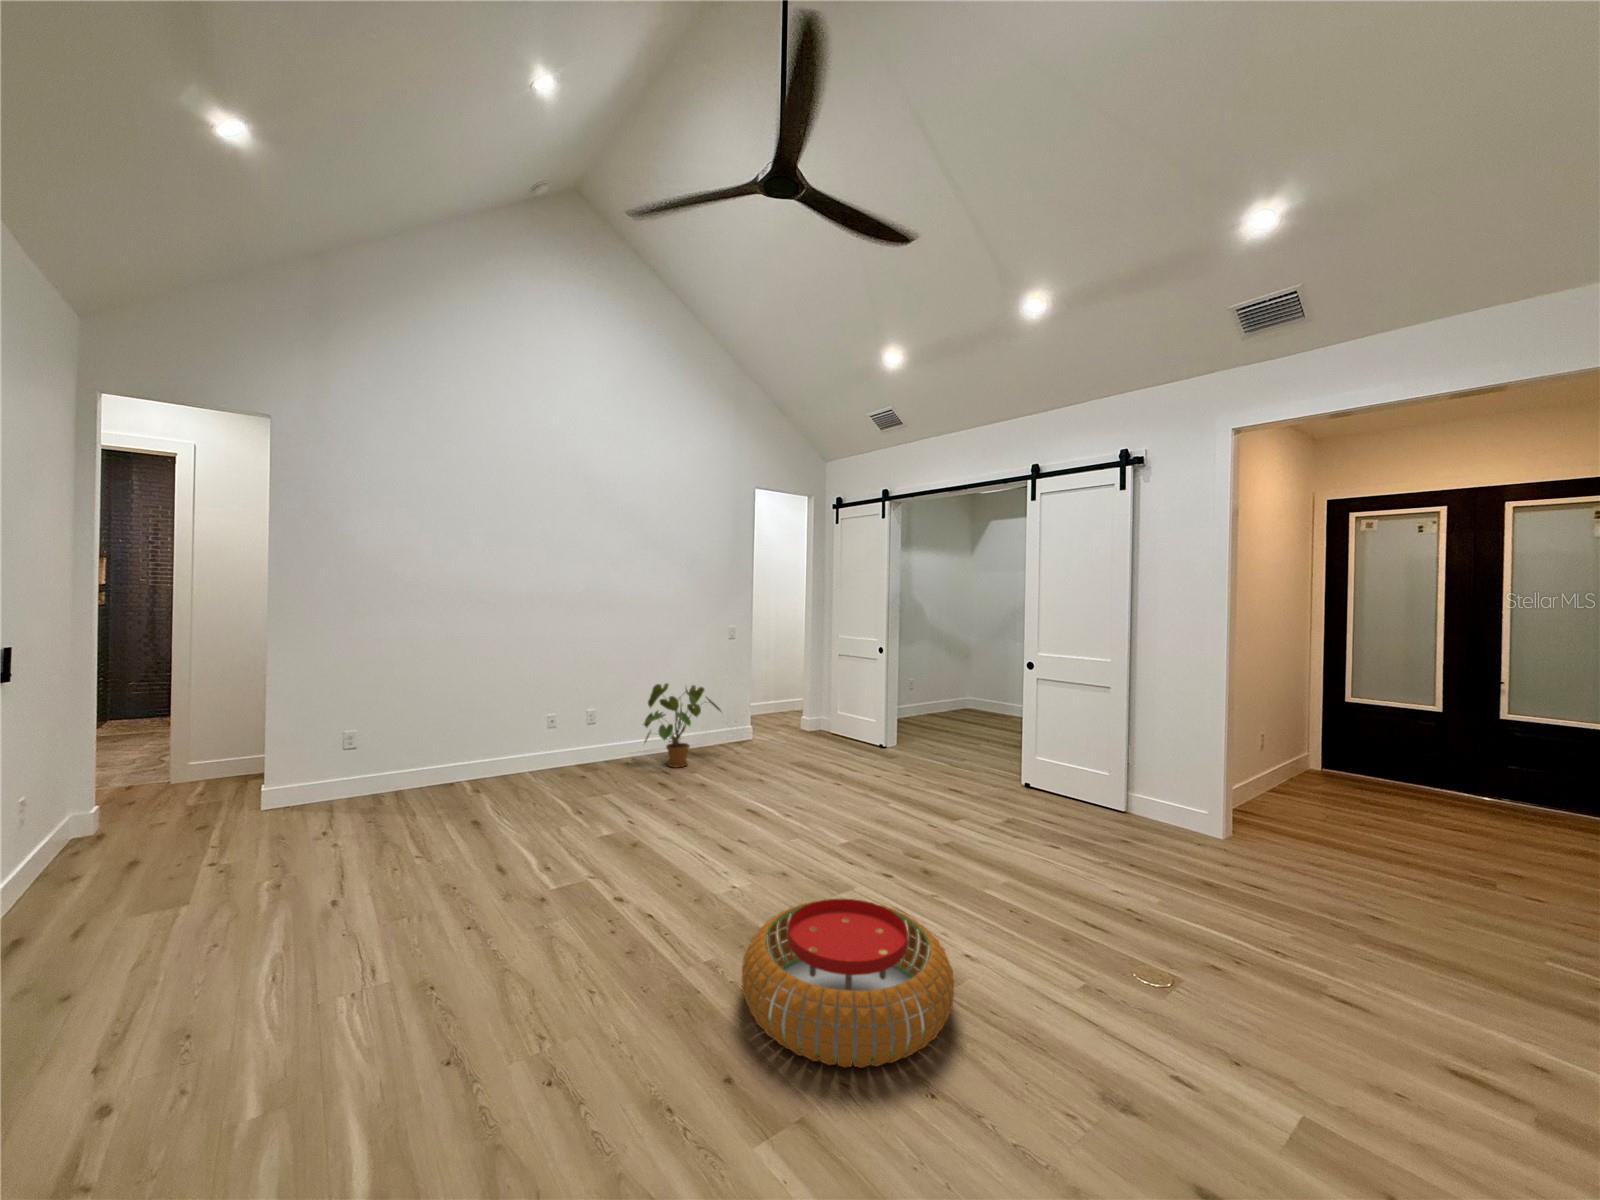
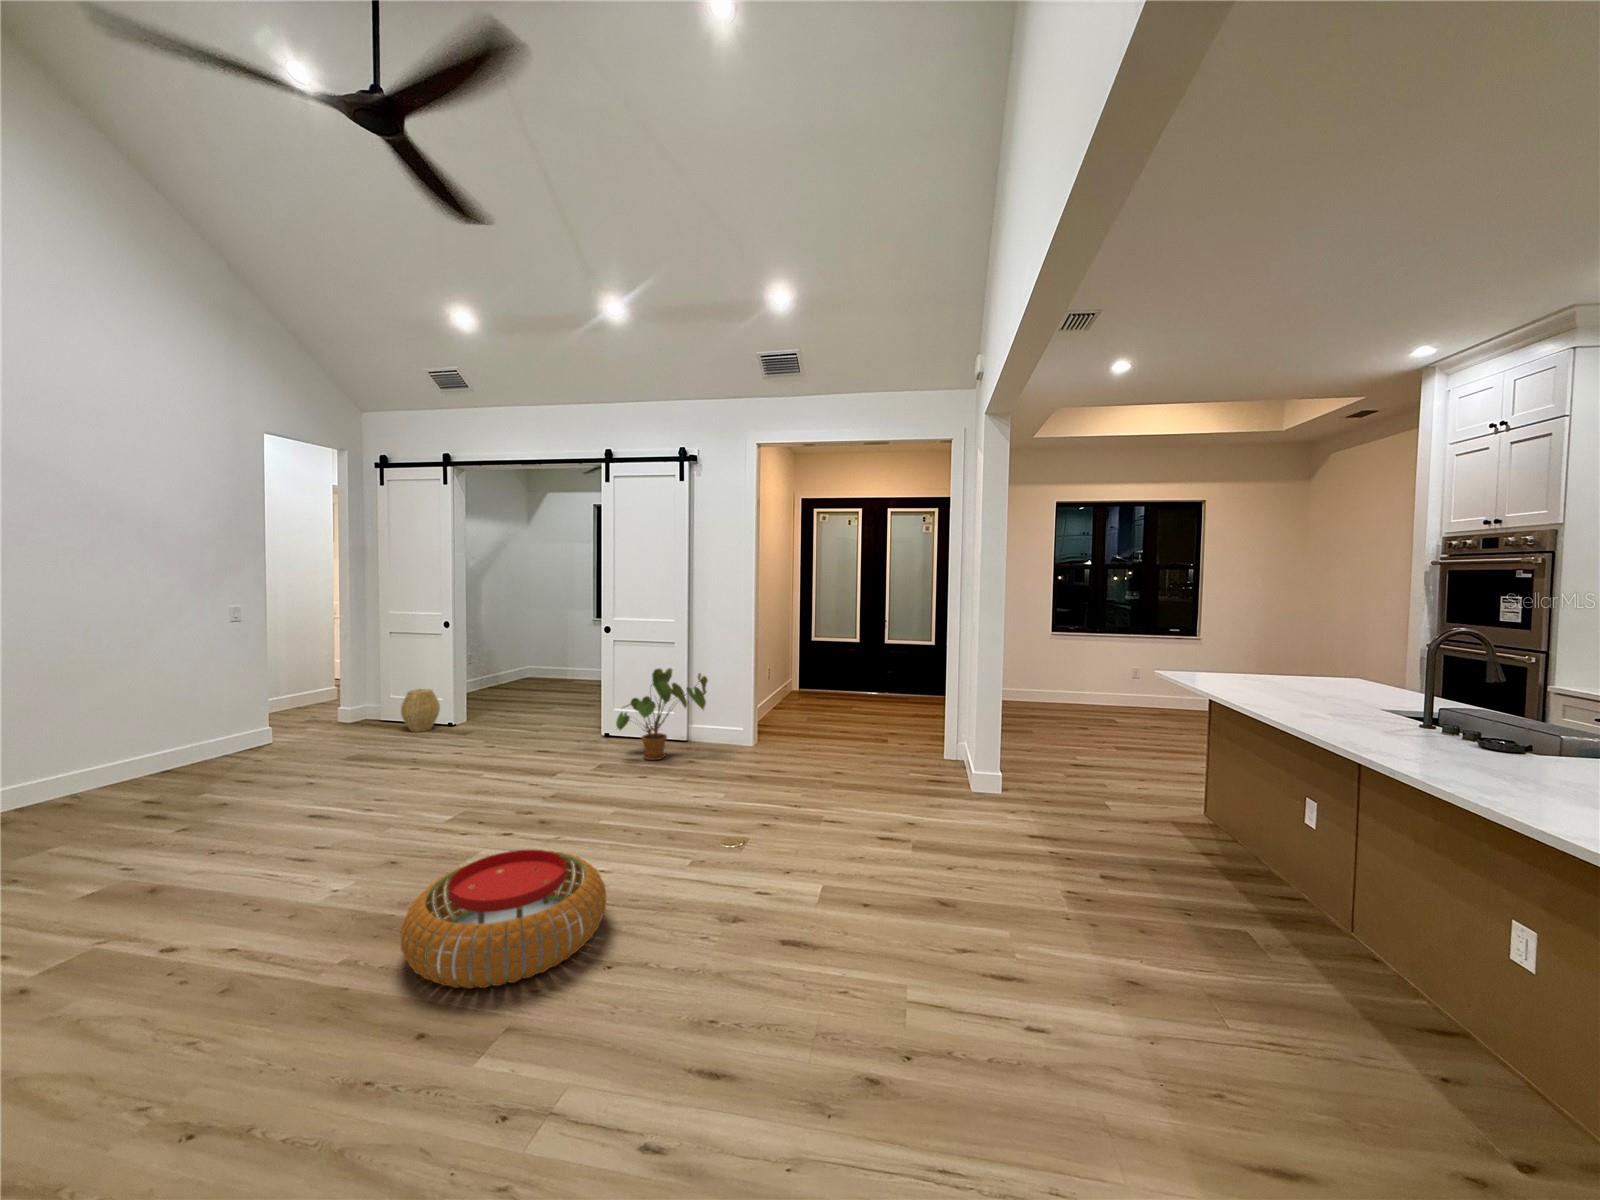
house plant: present [644,683,721,767] -> present [616,668,708,760]
woven basket: none [842,708,872,748] -> present [401,689,440,732]

